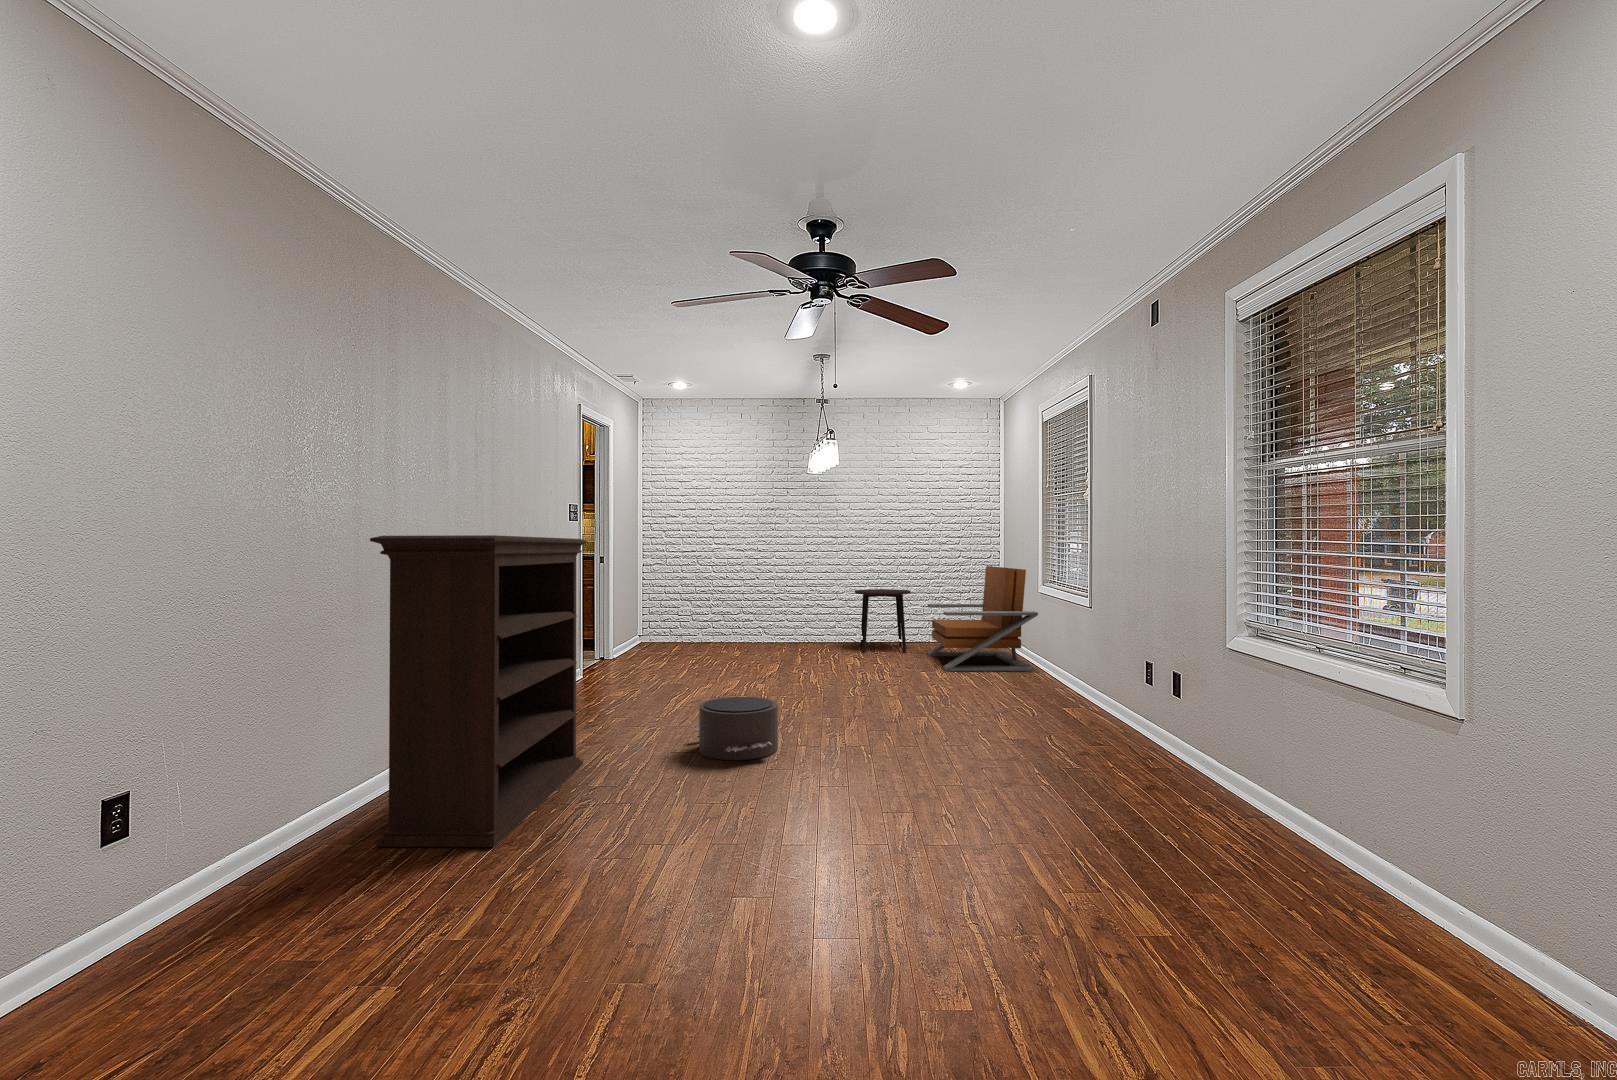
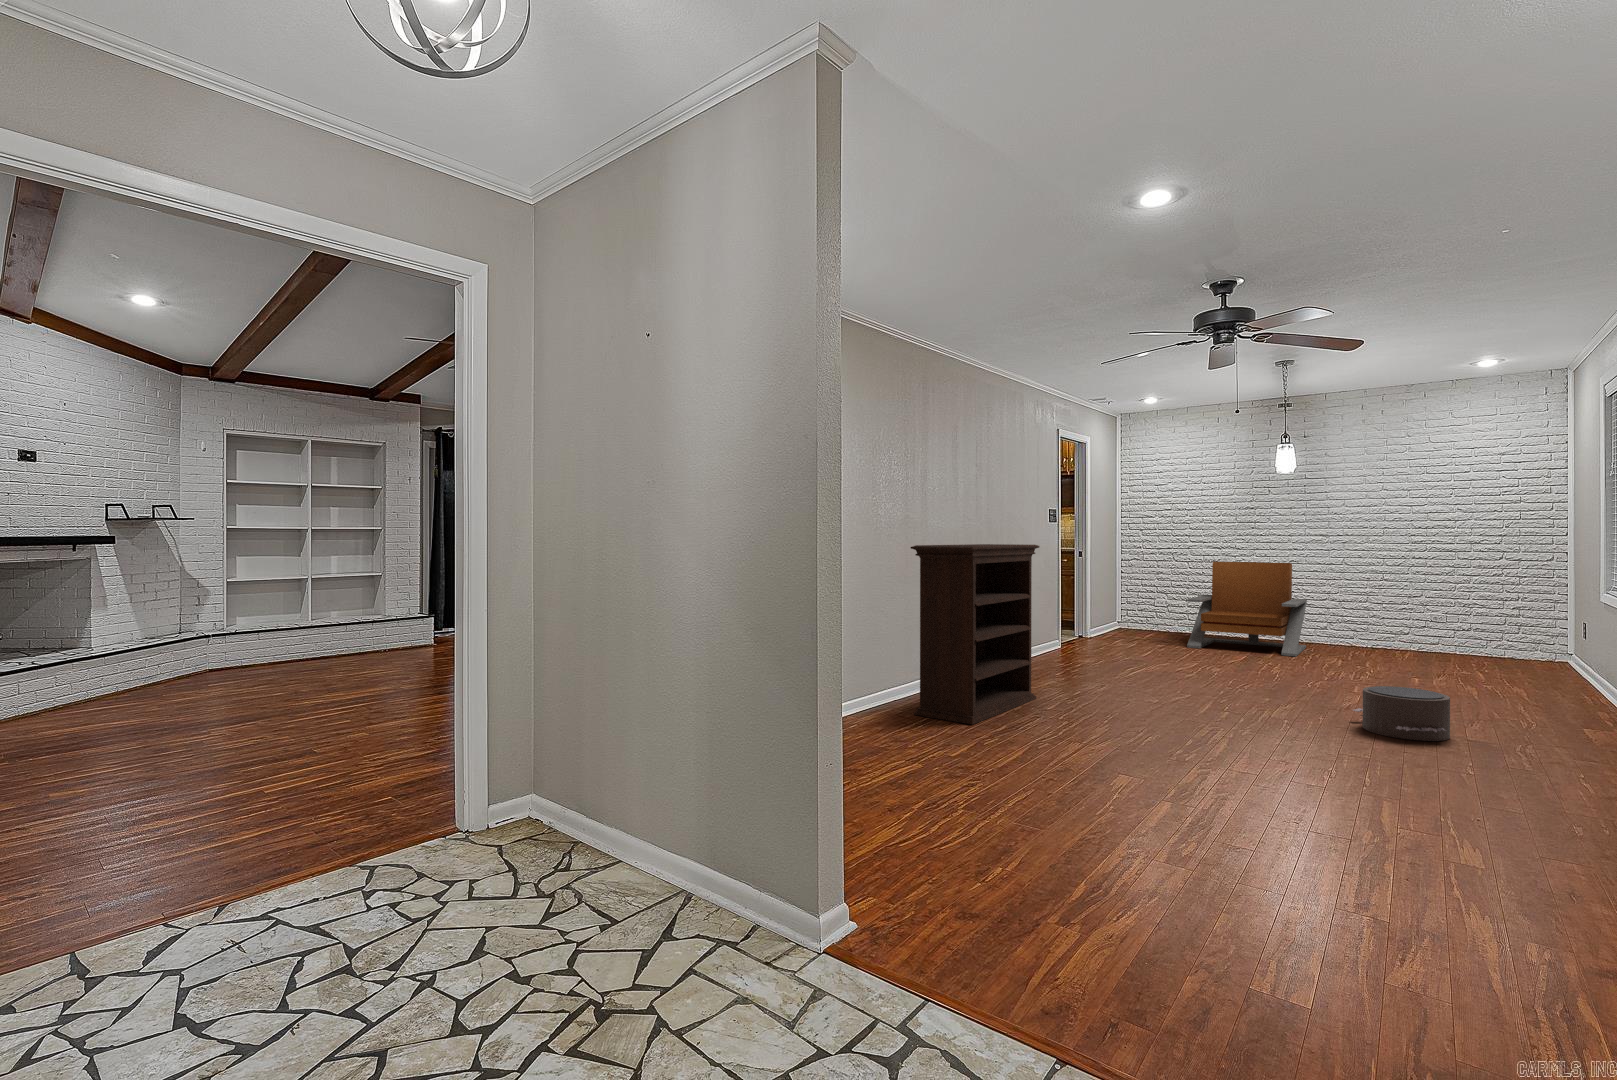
lounge chair: present [928,566,1038,671] -> present [1187,562,1307,656]
side table: present [855,589,911,653] -> none [1347,591,1422,661]
pouf: present [692,697,778,760] -> present [1353,686,1450,741]

